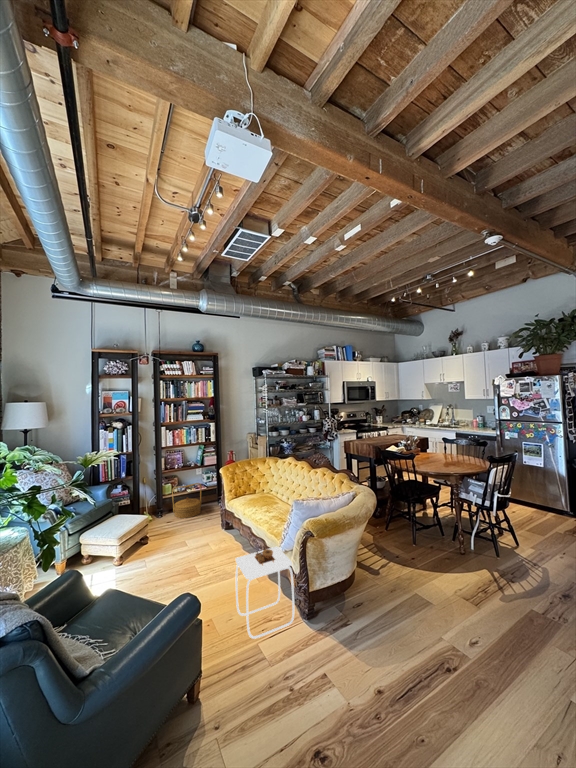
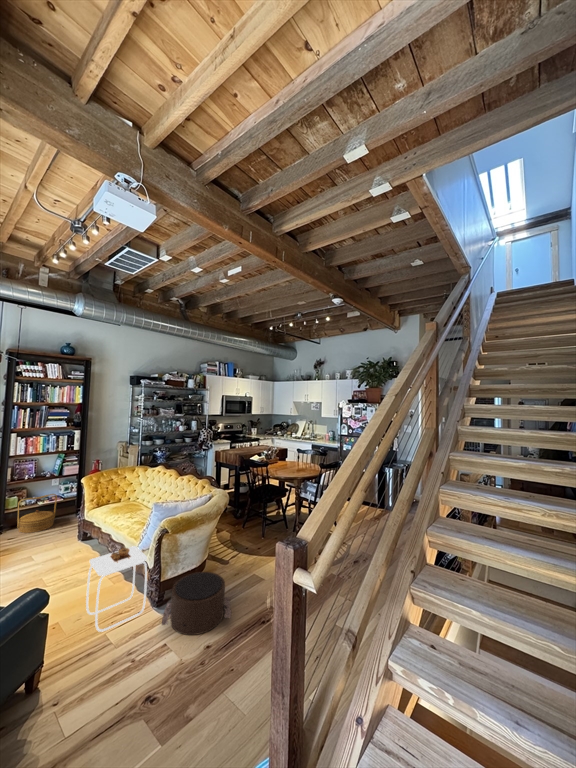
pouf: none [316,585,399,666] -> present [162,572,231,635]

